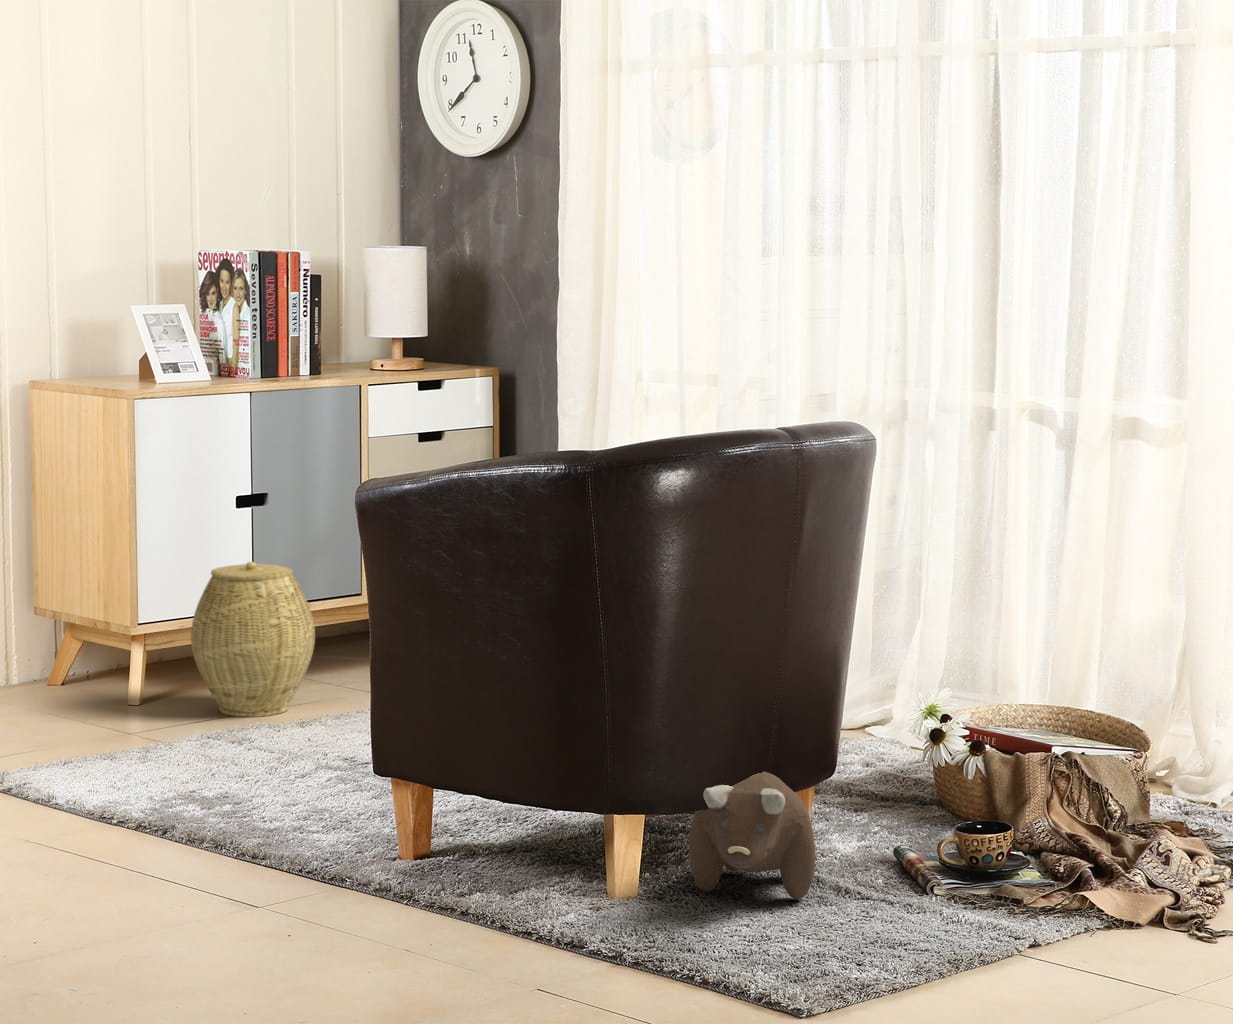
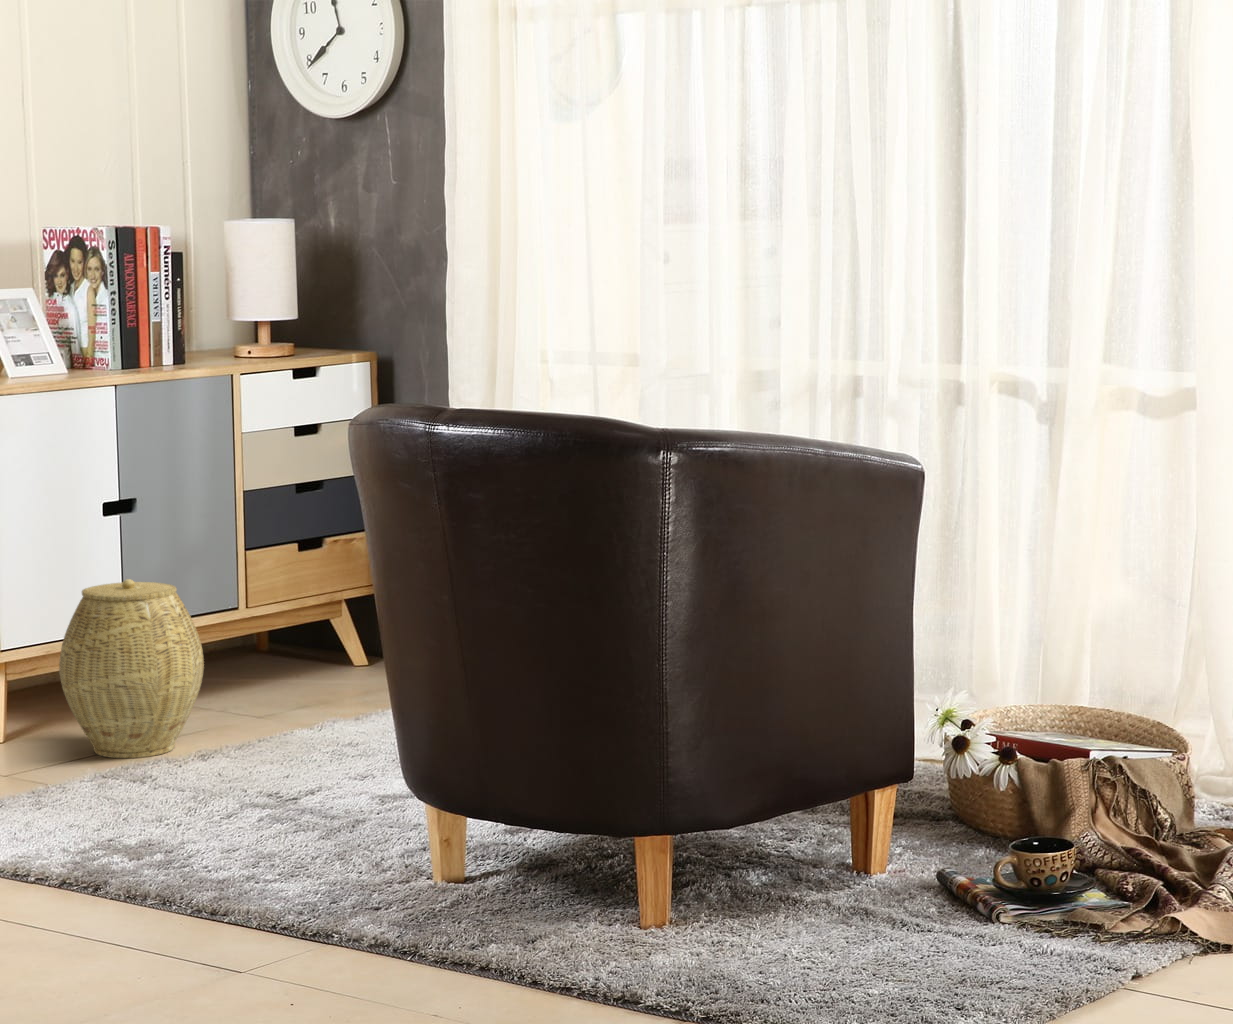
plush toy: present [689,772,815,900] -> none [729,792,874,936]

